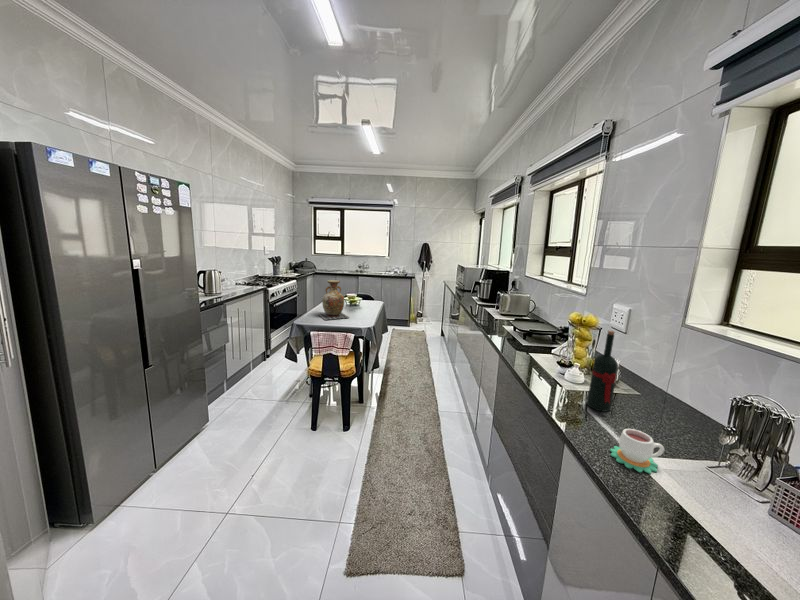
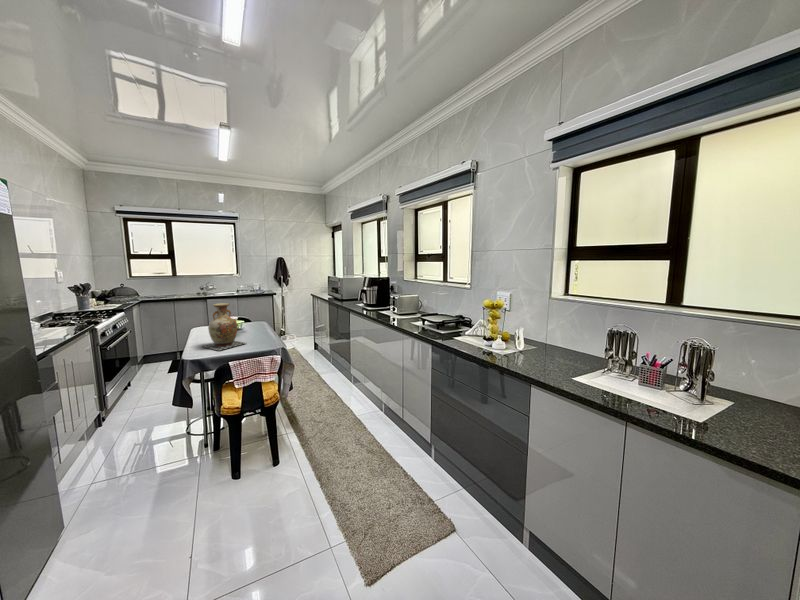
wine bottle: present [587,331,618,412] -> none [520,306,538,362]
mug: present [610,429,664,473] -> none [559,362,587,385]

